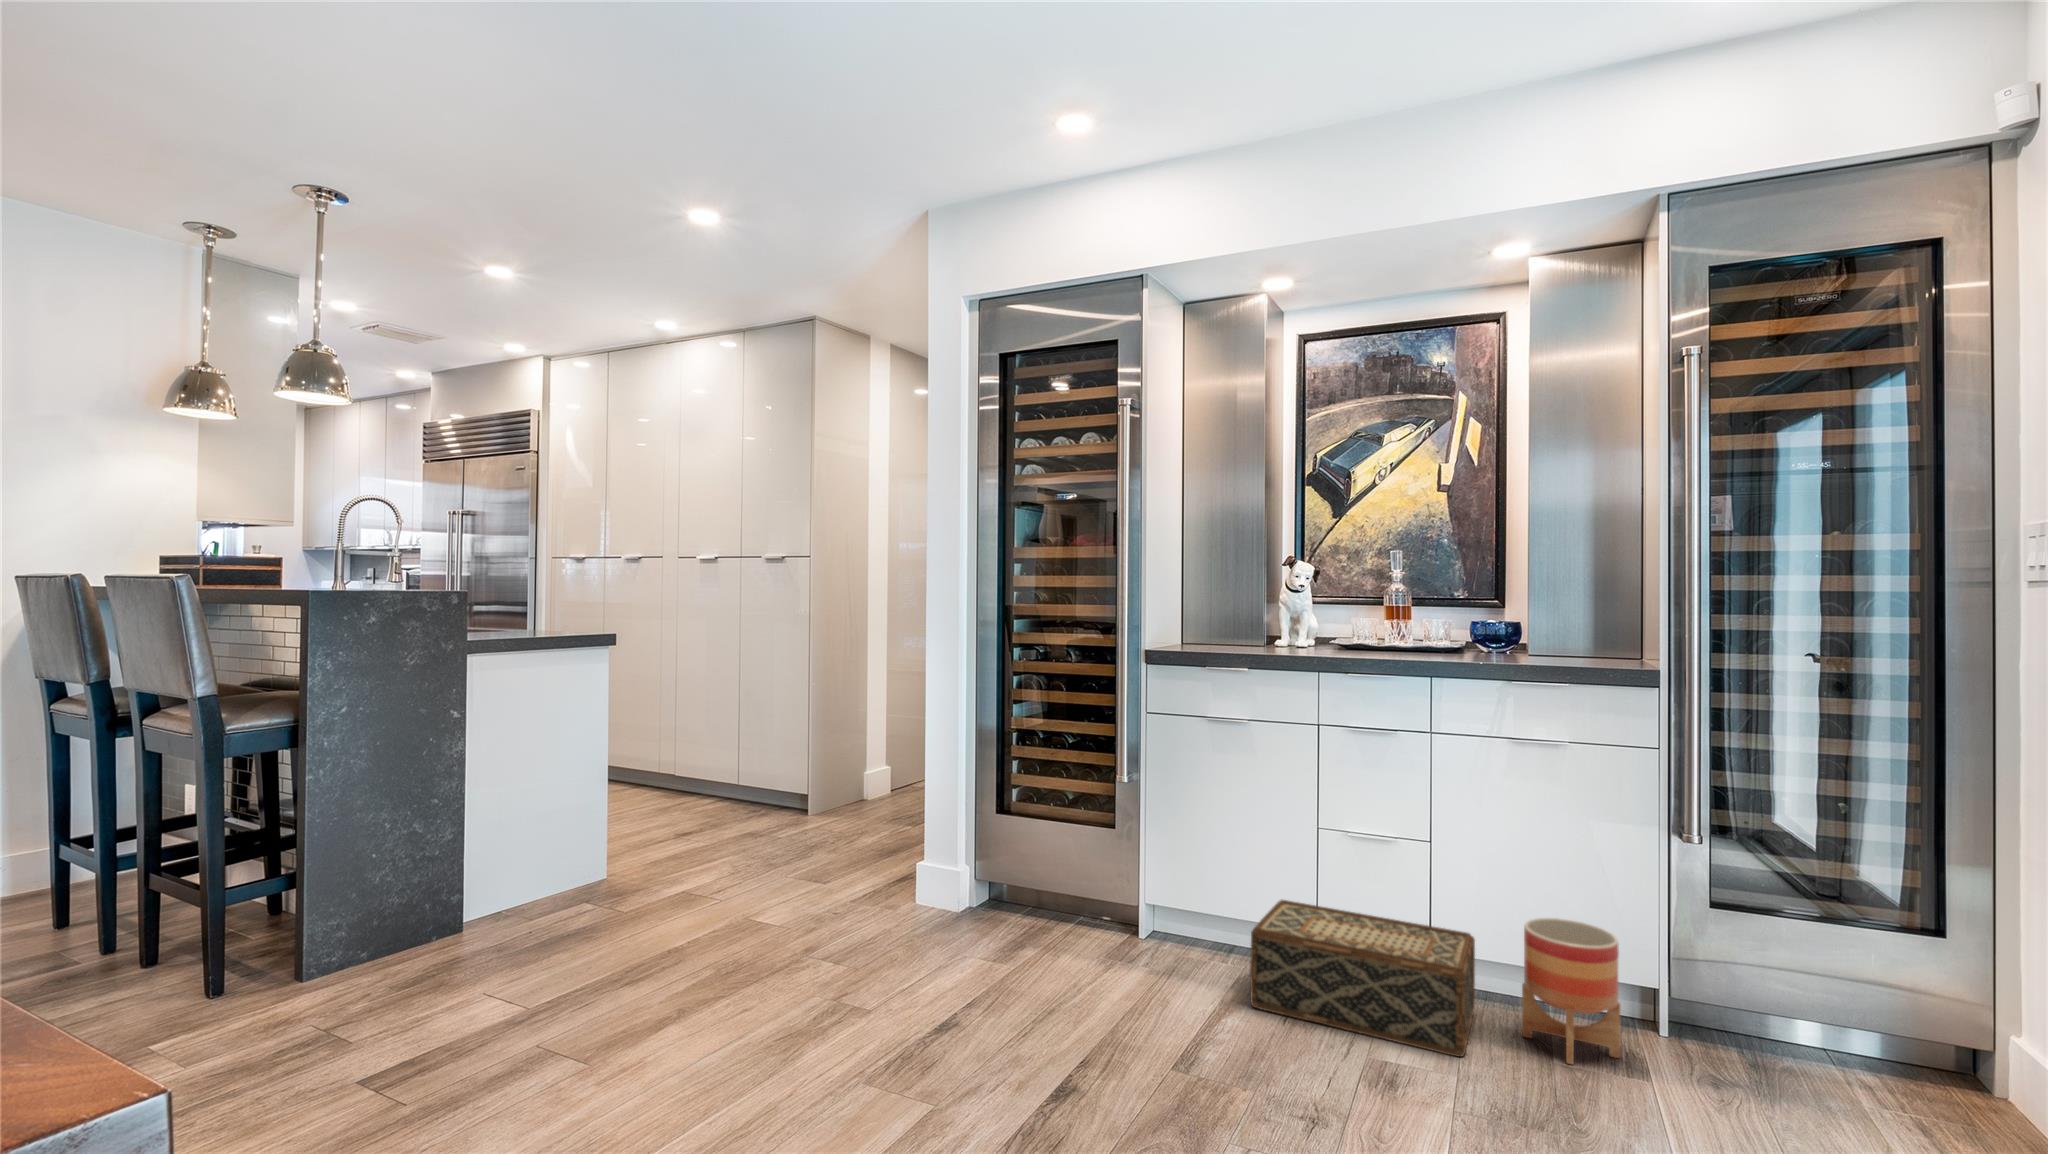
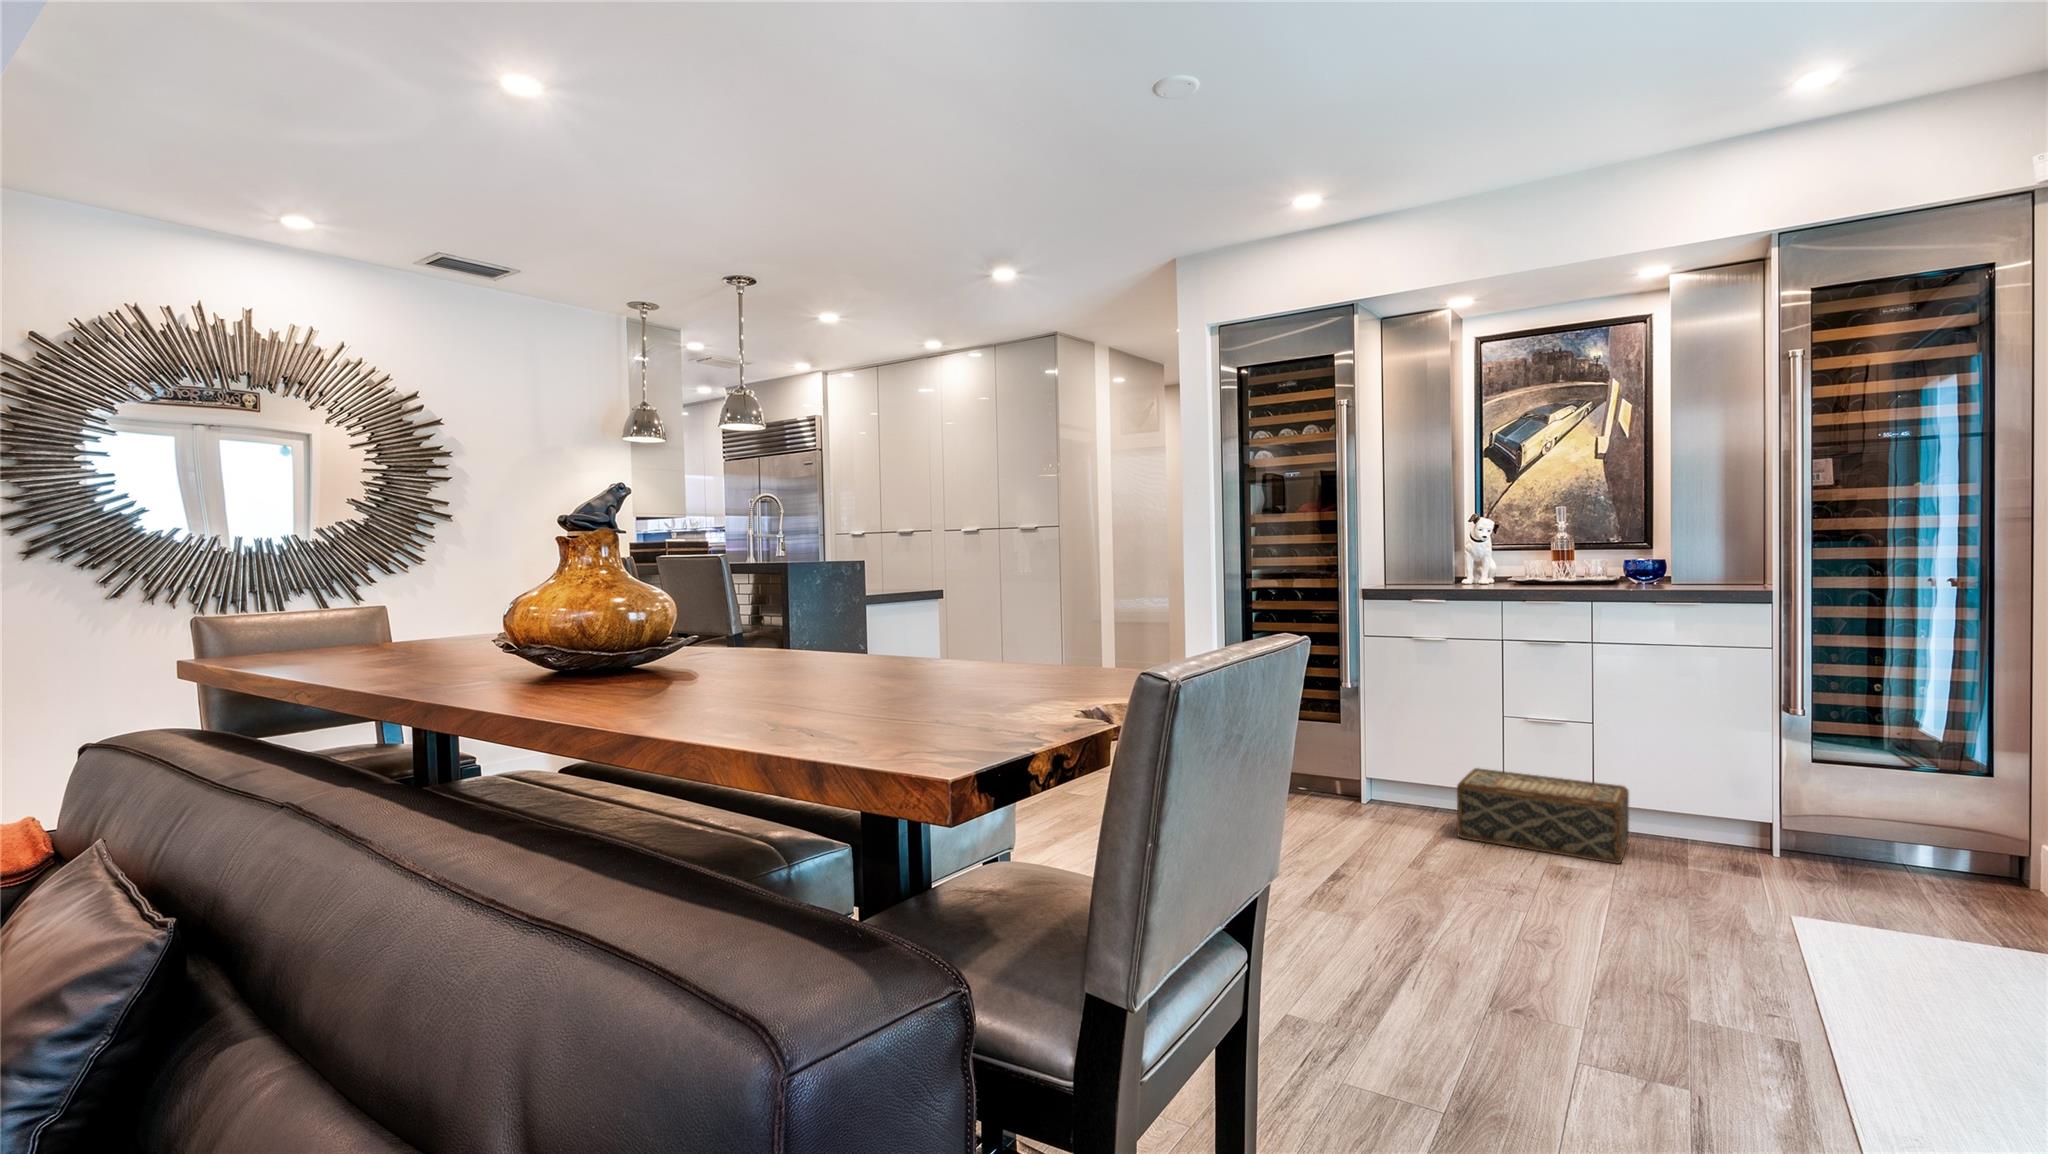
planter: present [1522,918,1621,1065] -> none [1665,773,1740,869]

